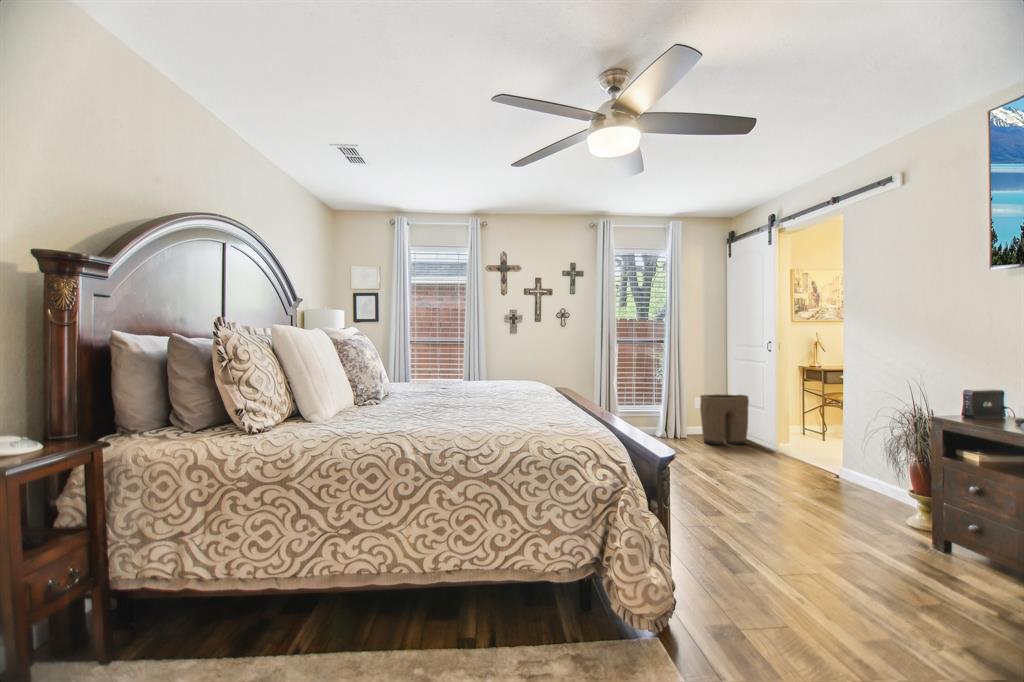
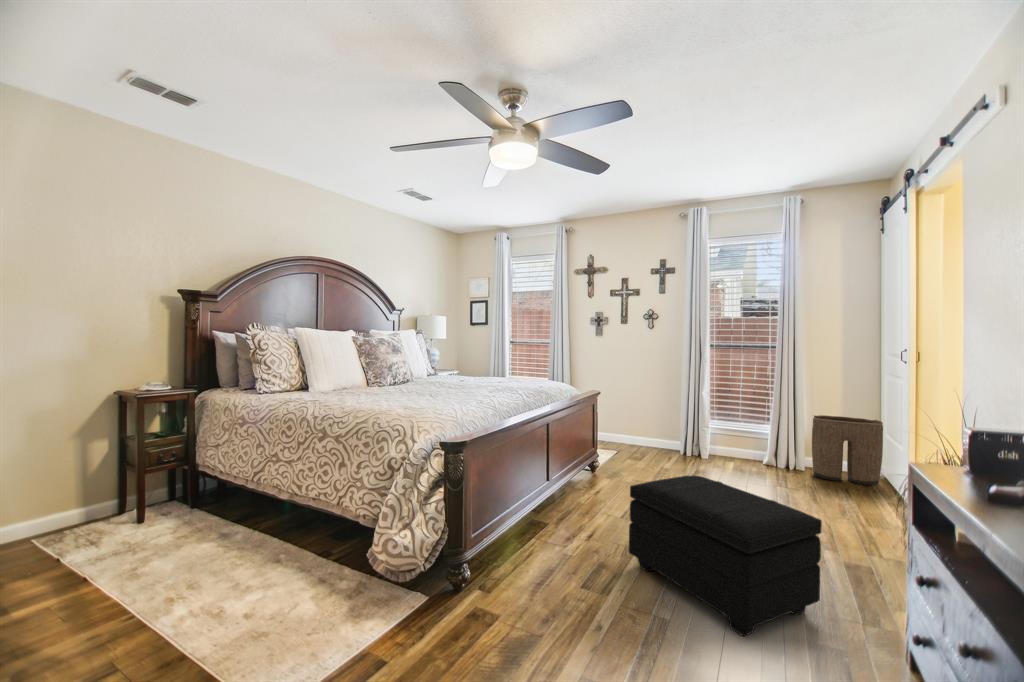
footstool: none [743,453,905,574] -> present [629,475,822,636]

